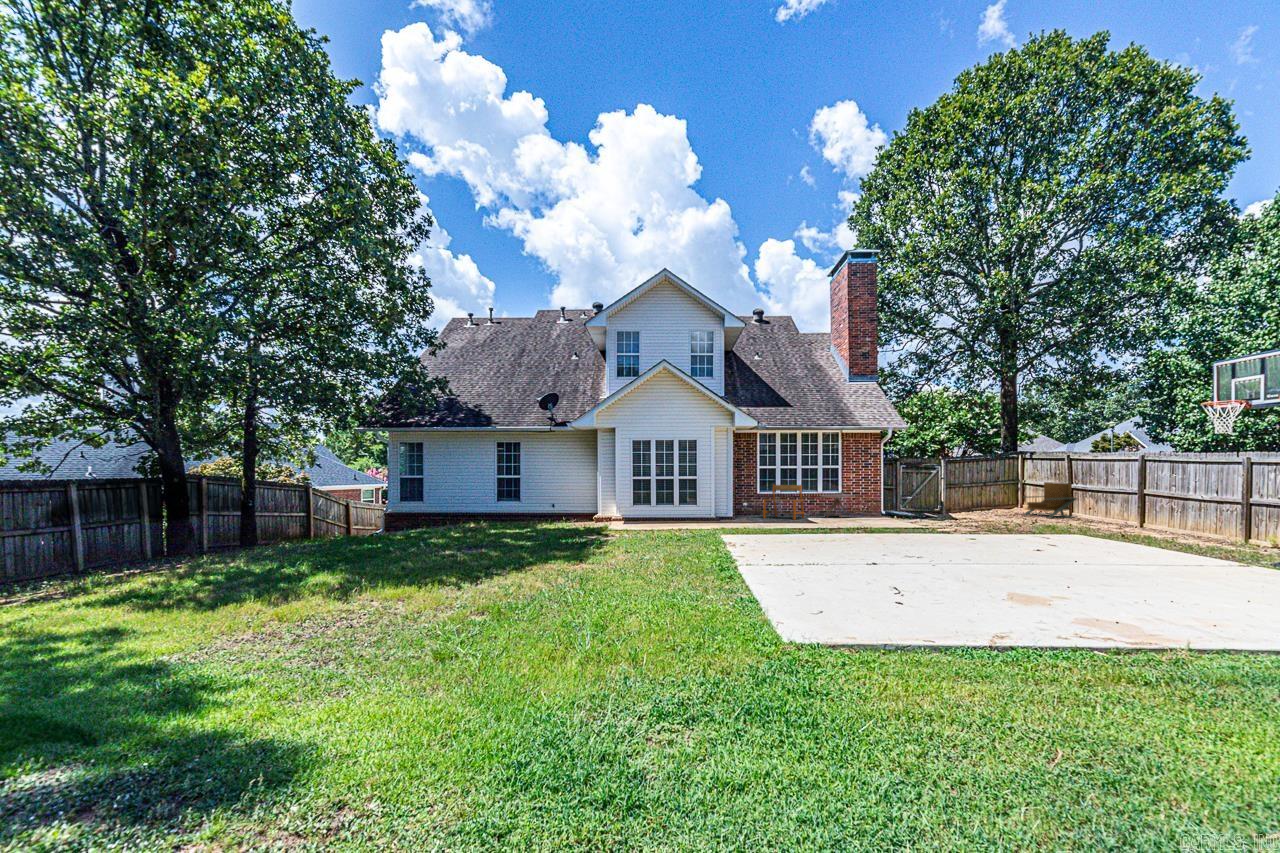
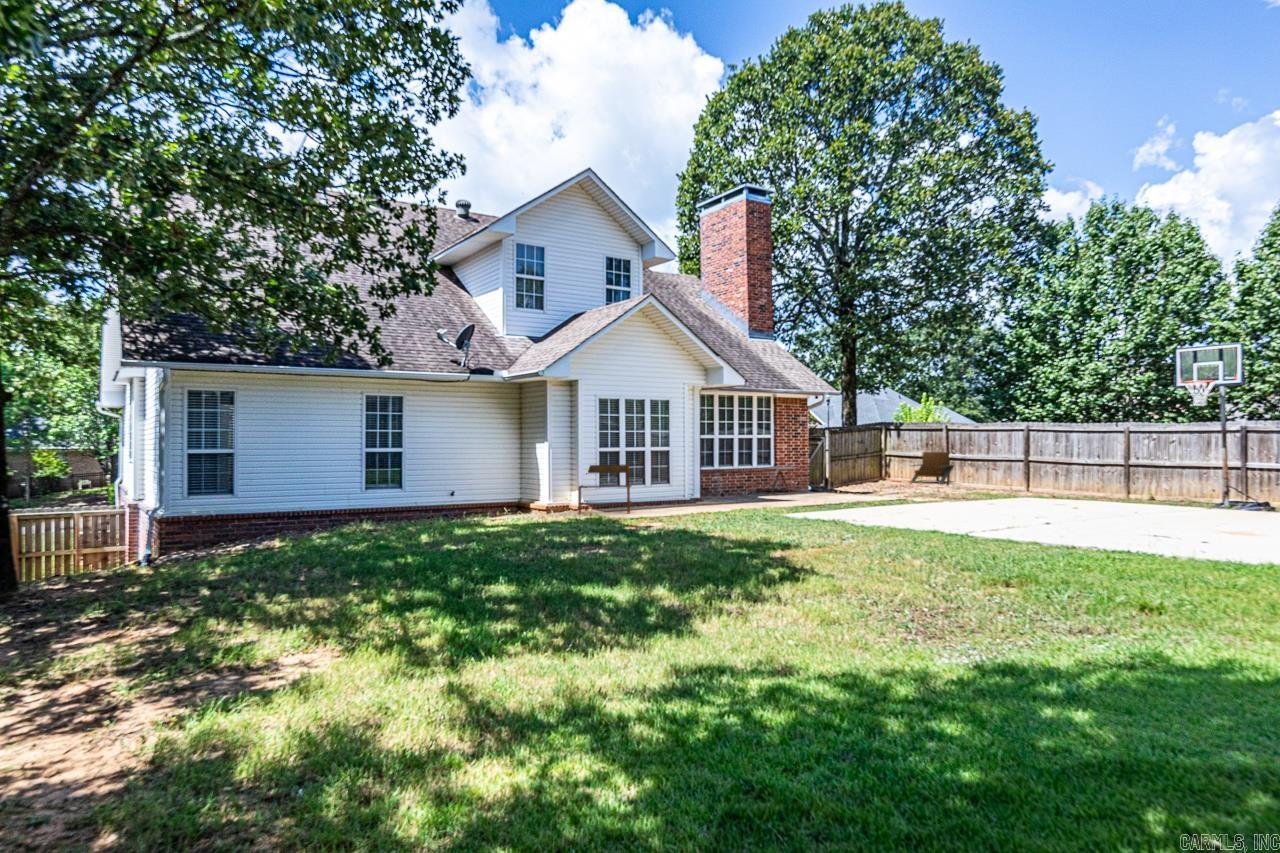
bench: present [763,485,804,520] -> present [578,464,632,514]

